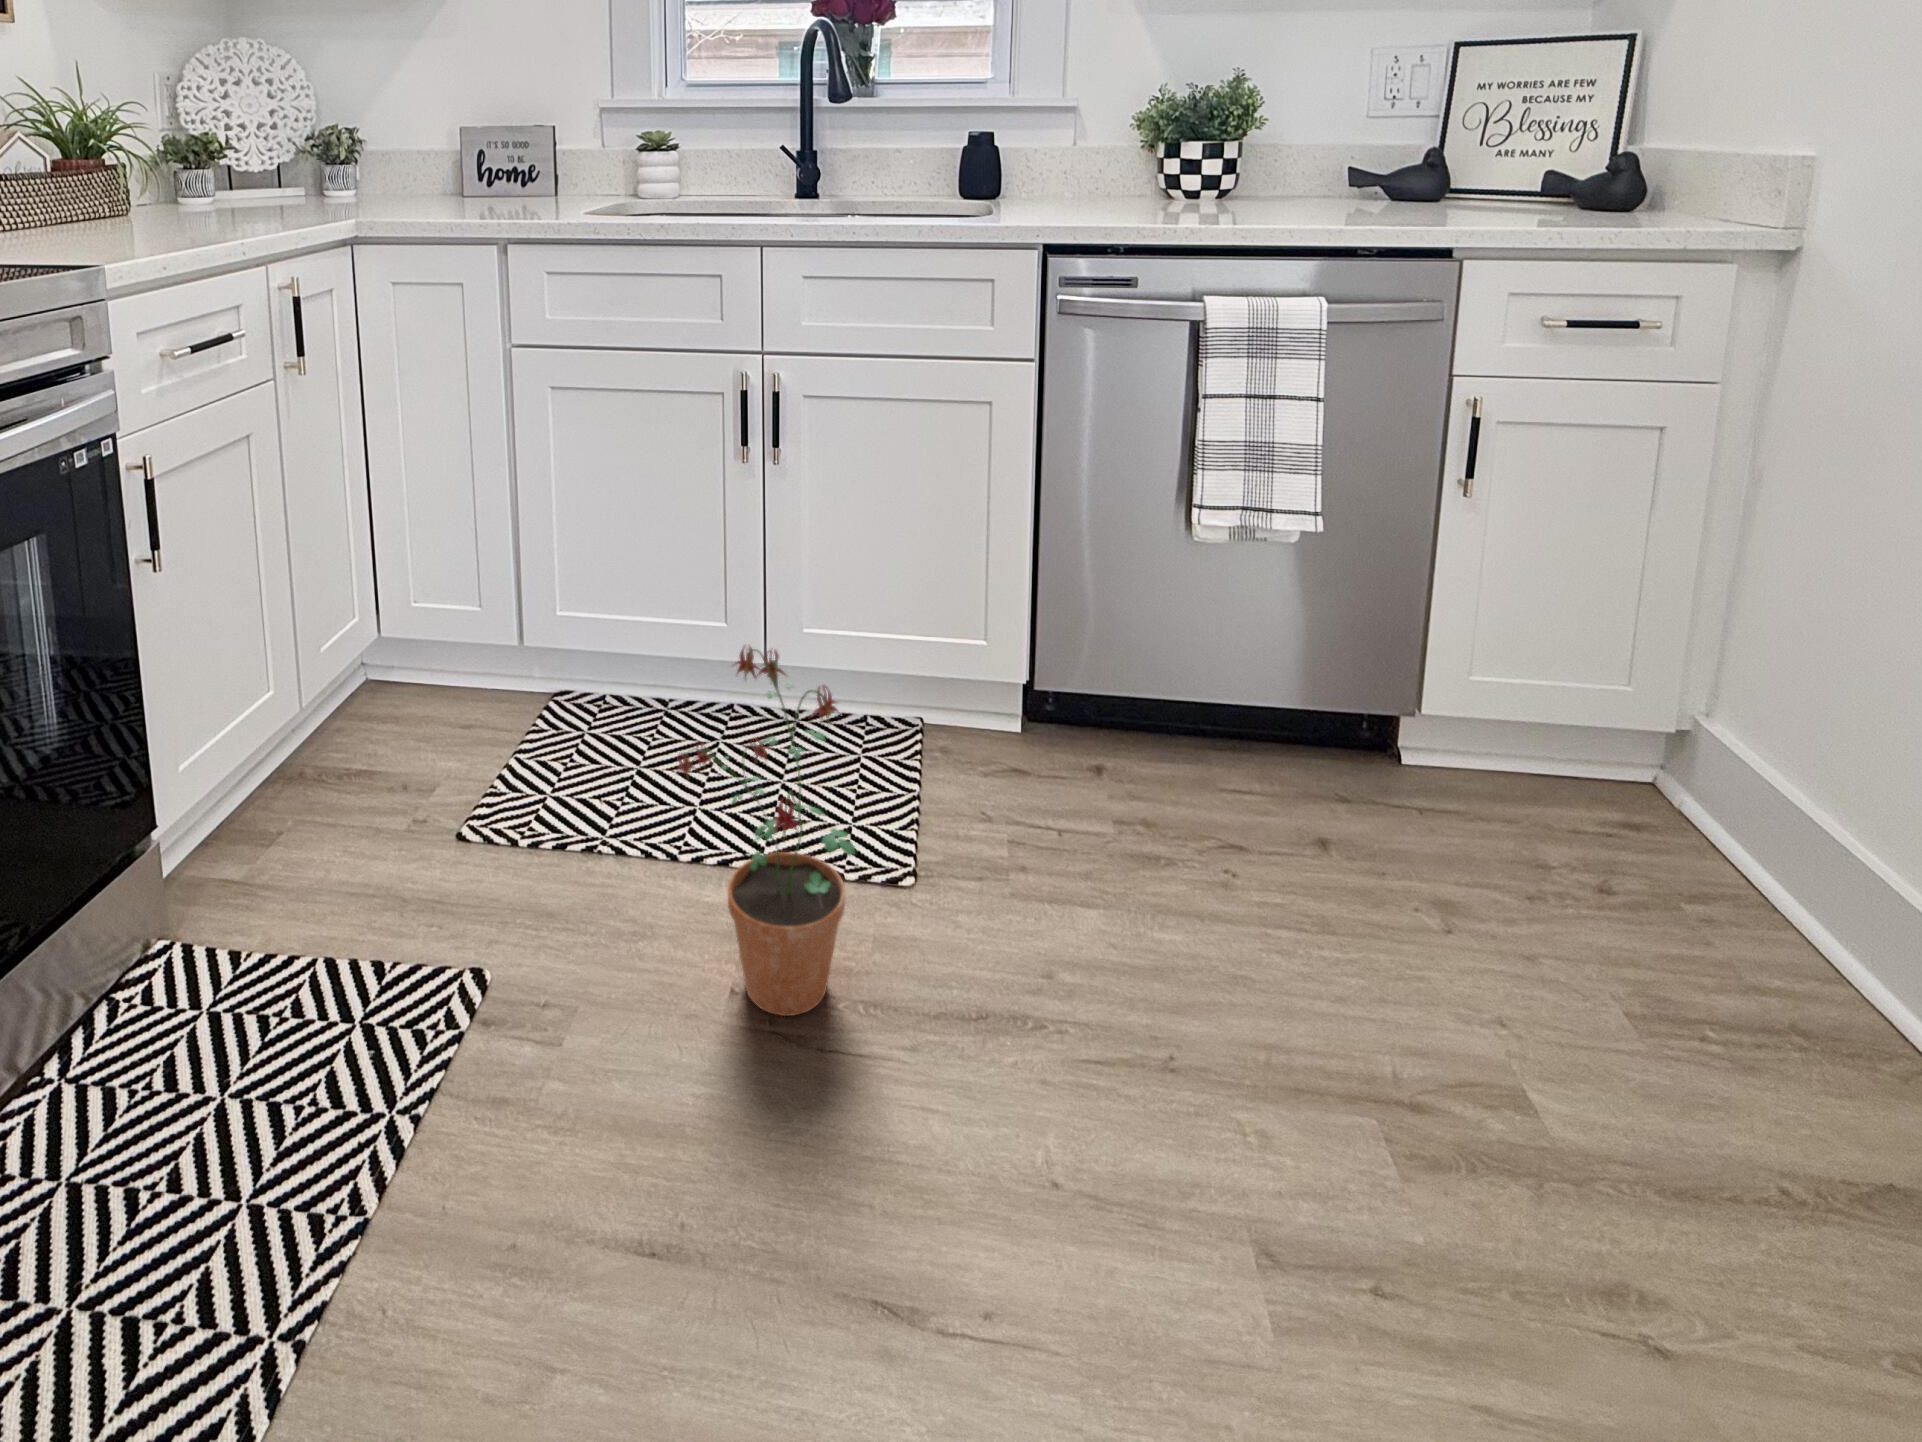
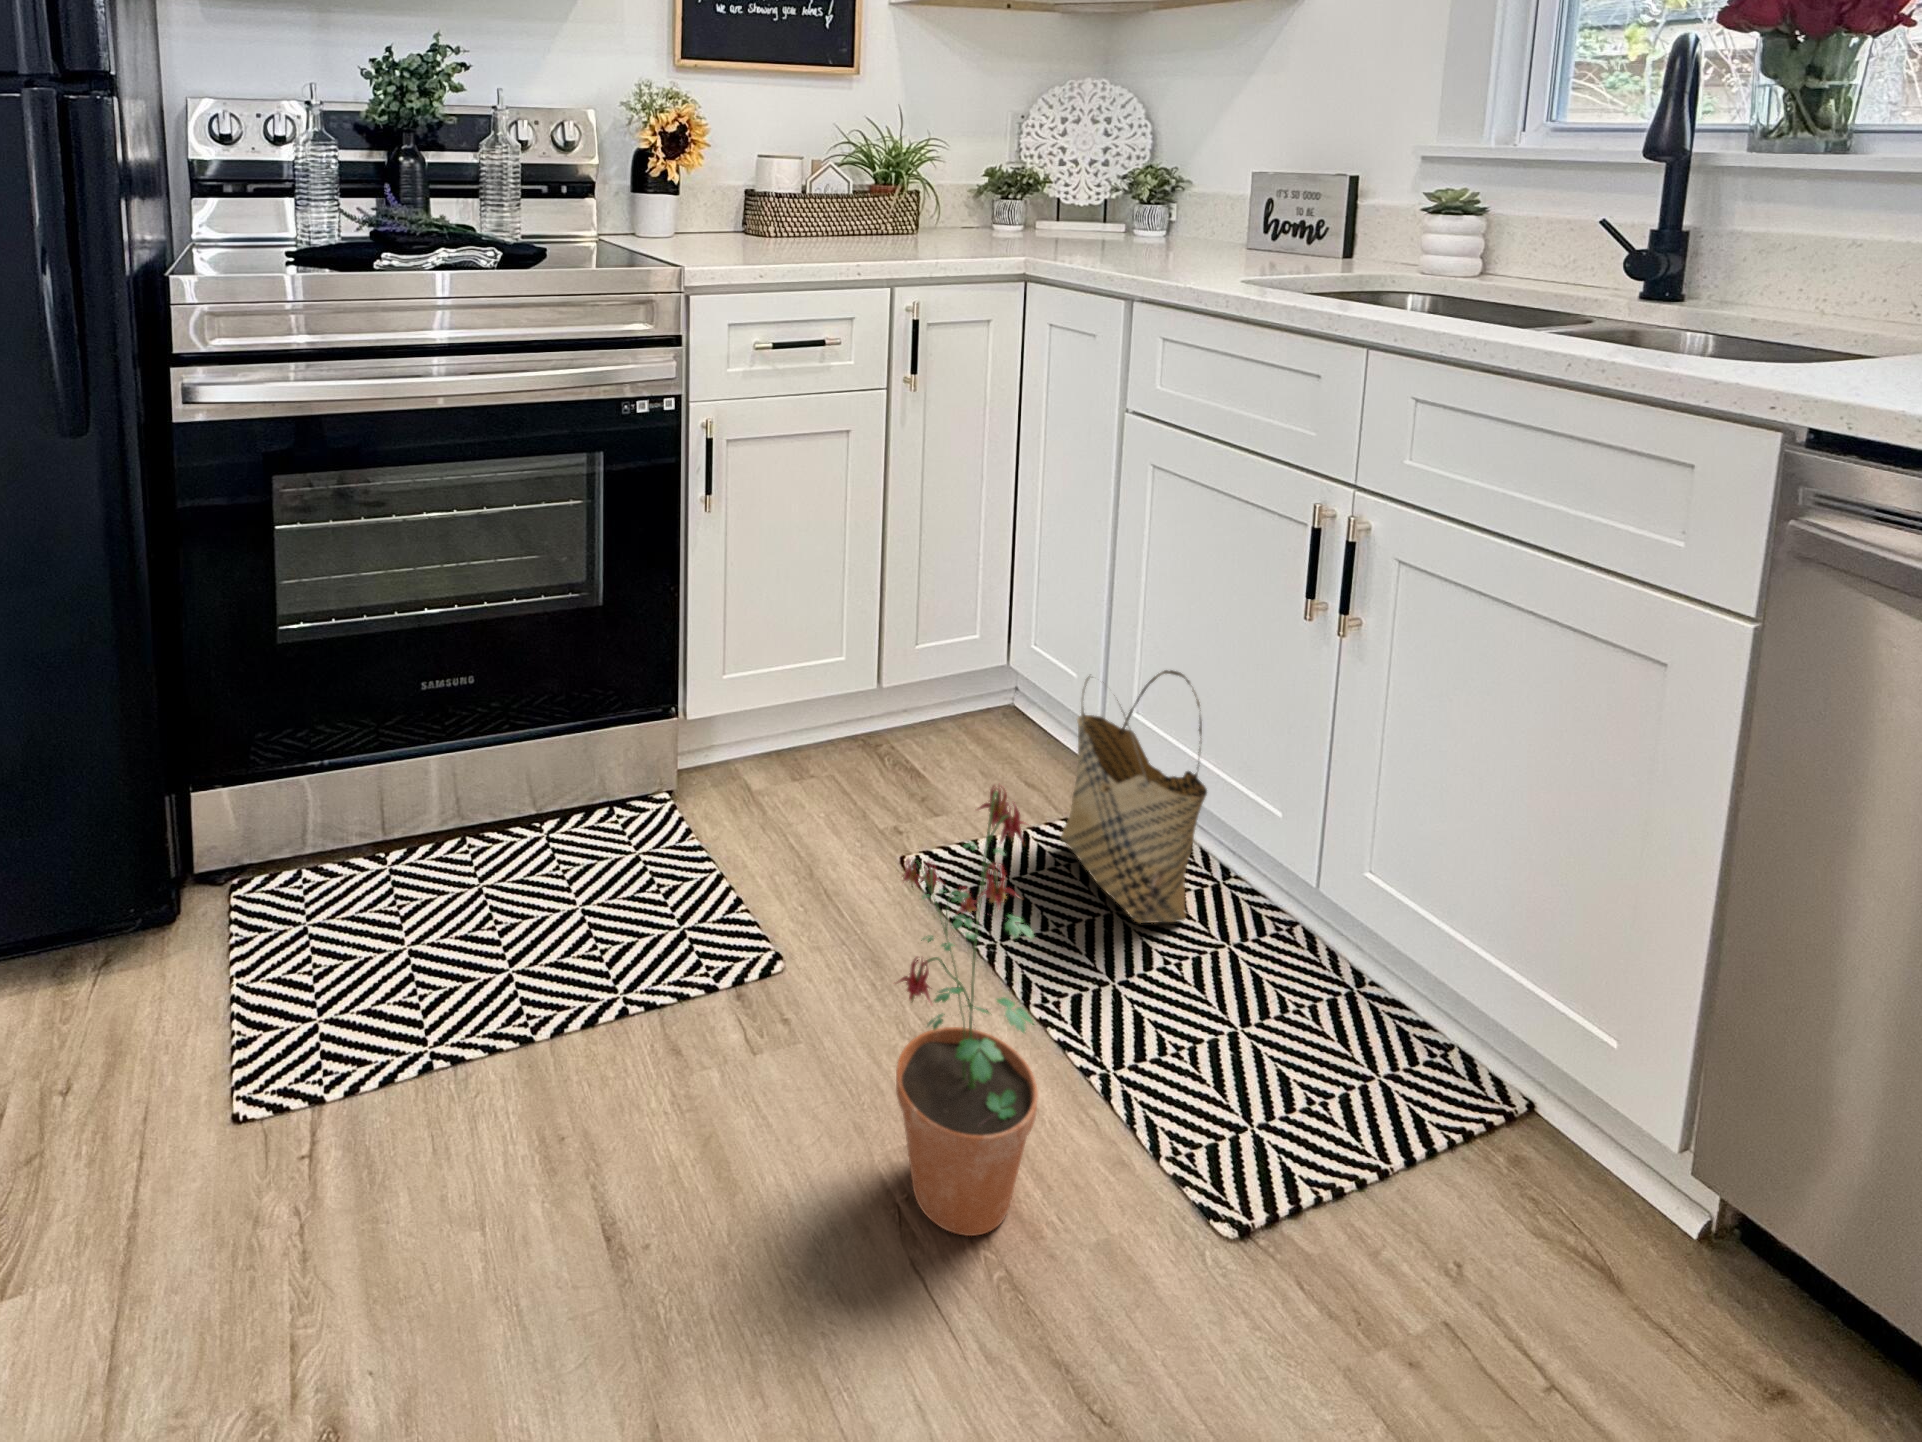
woven basket: none [547,551,689,762] -> present [1061,670,1207,923]

